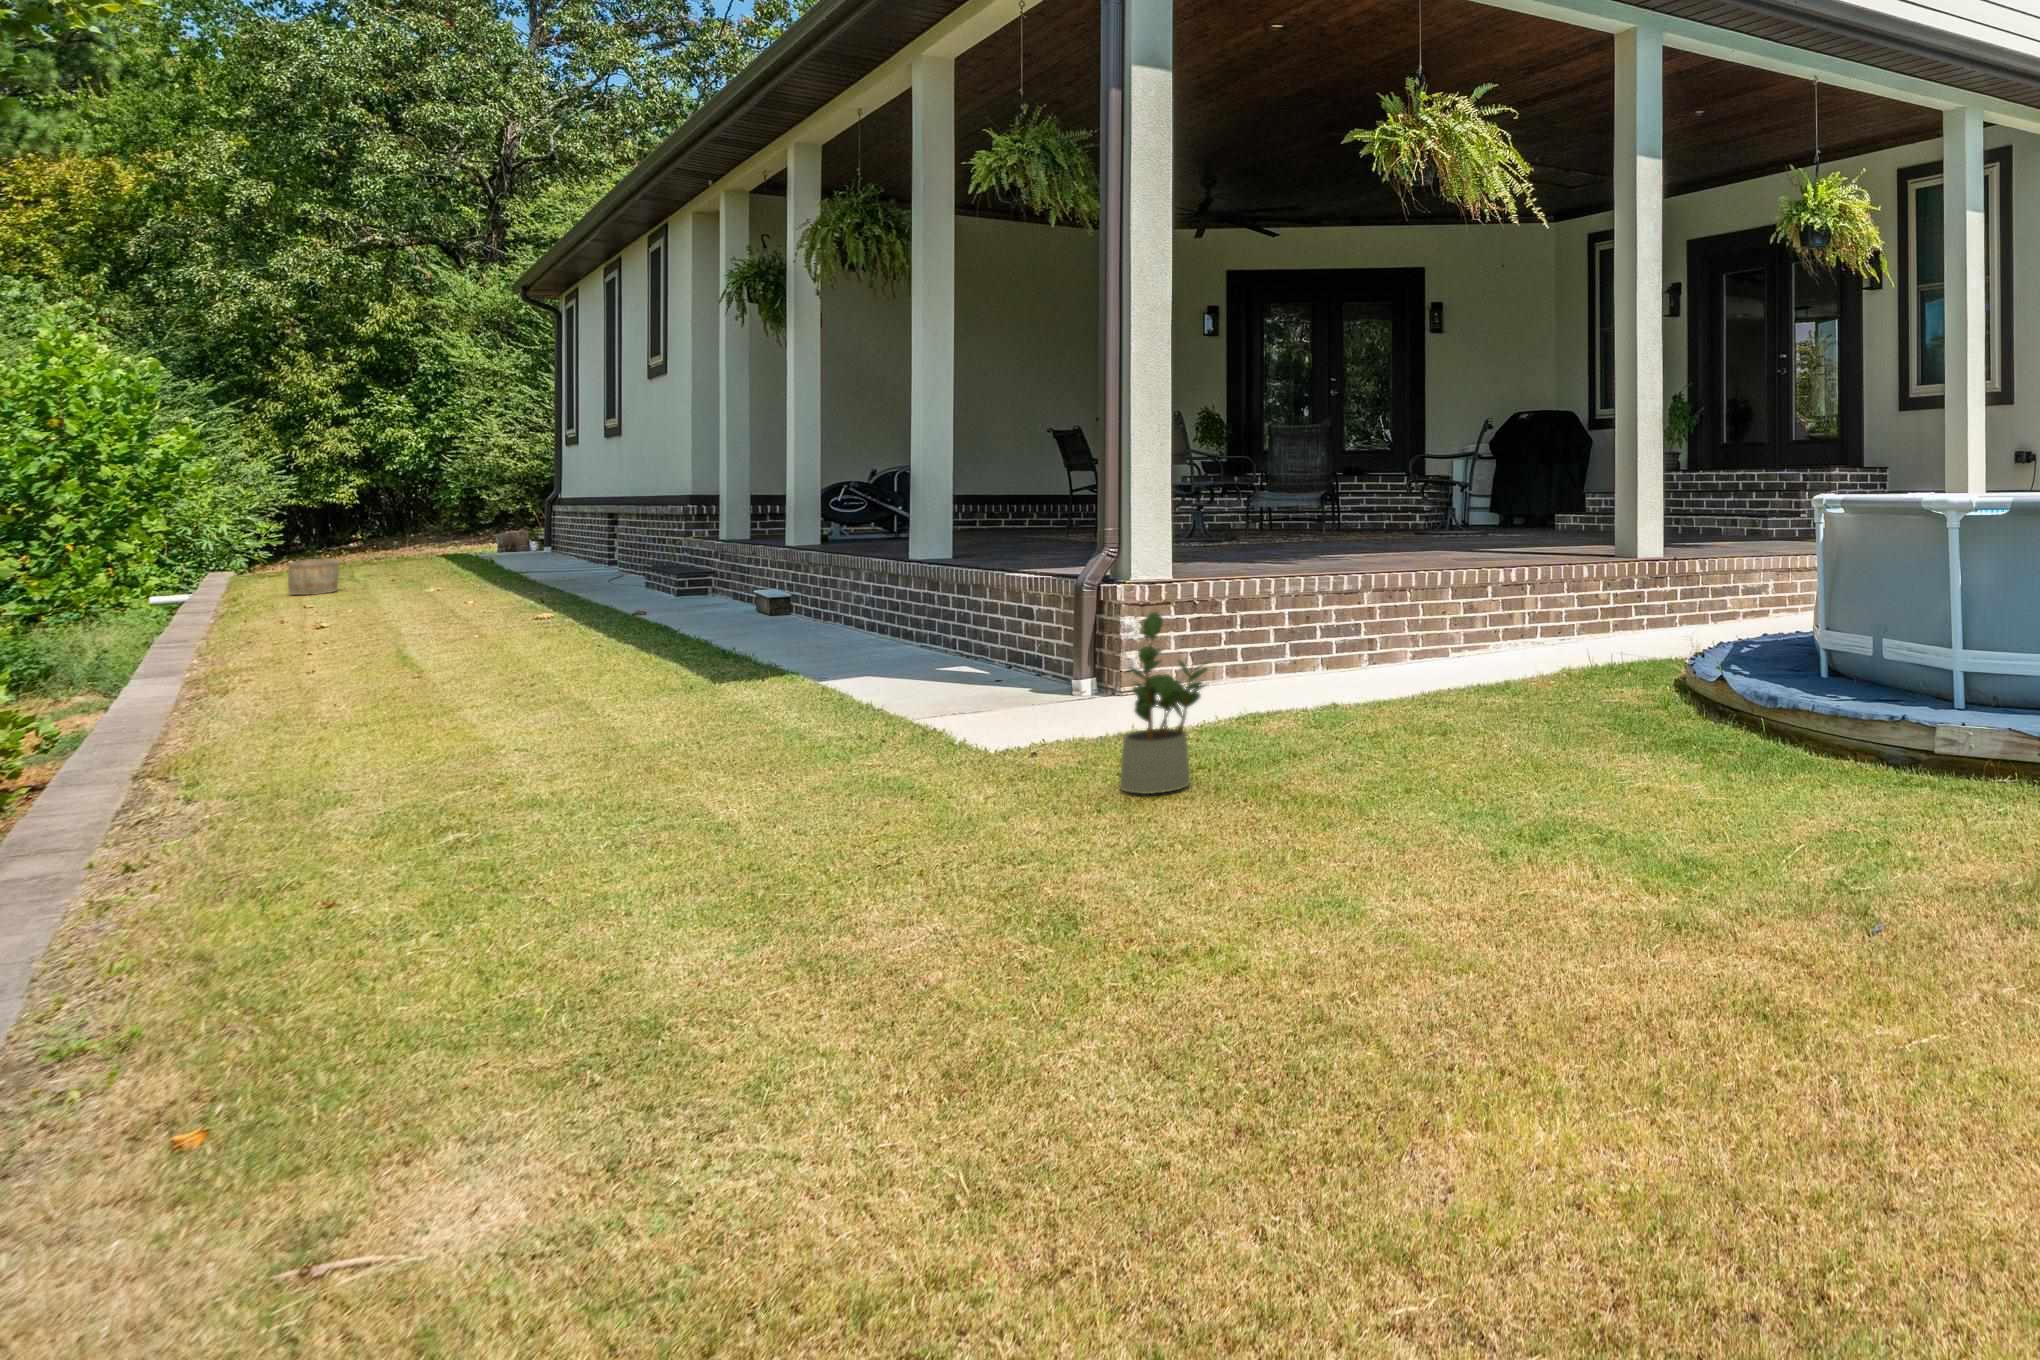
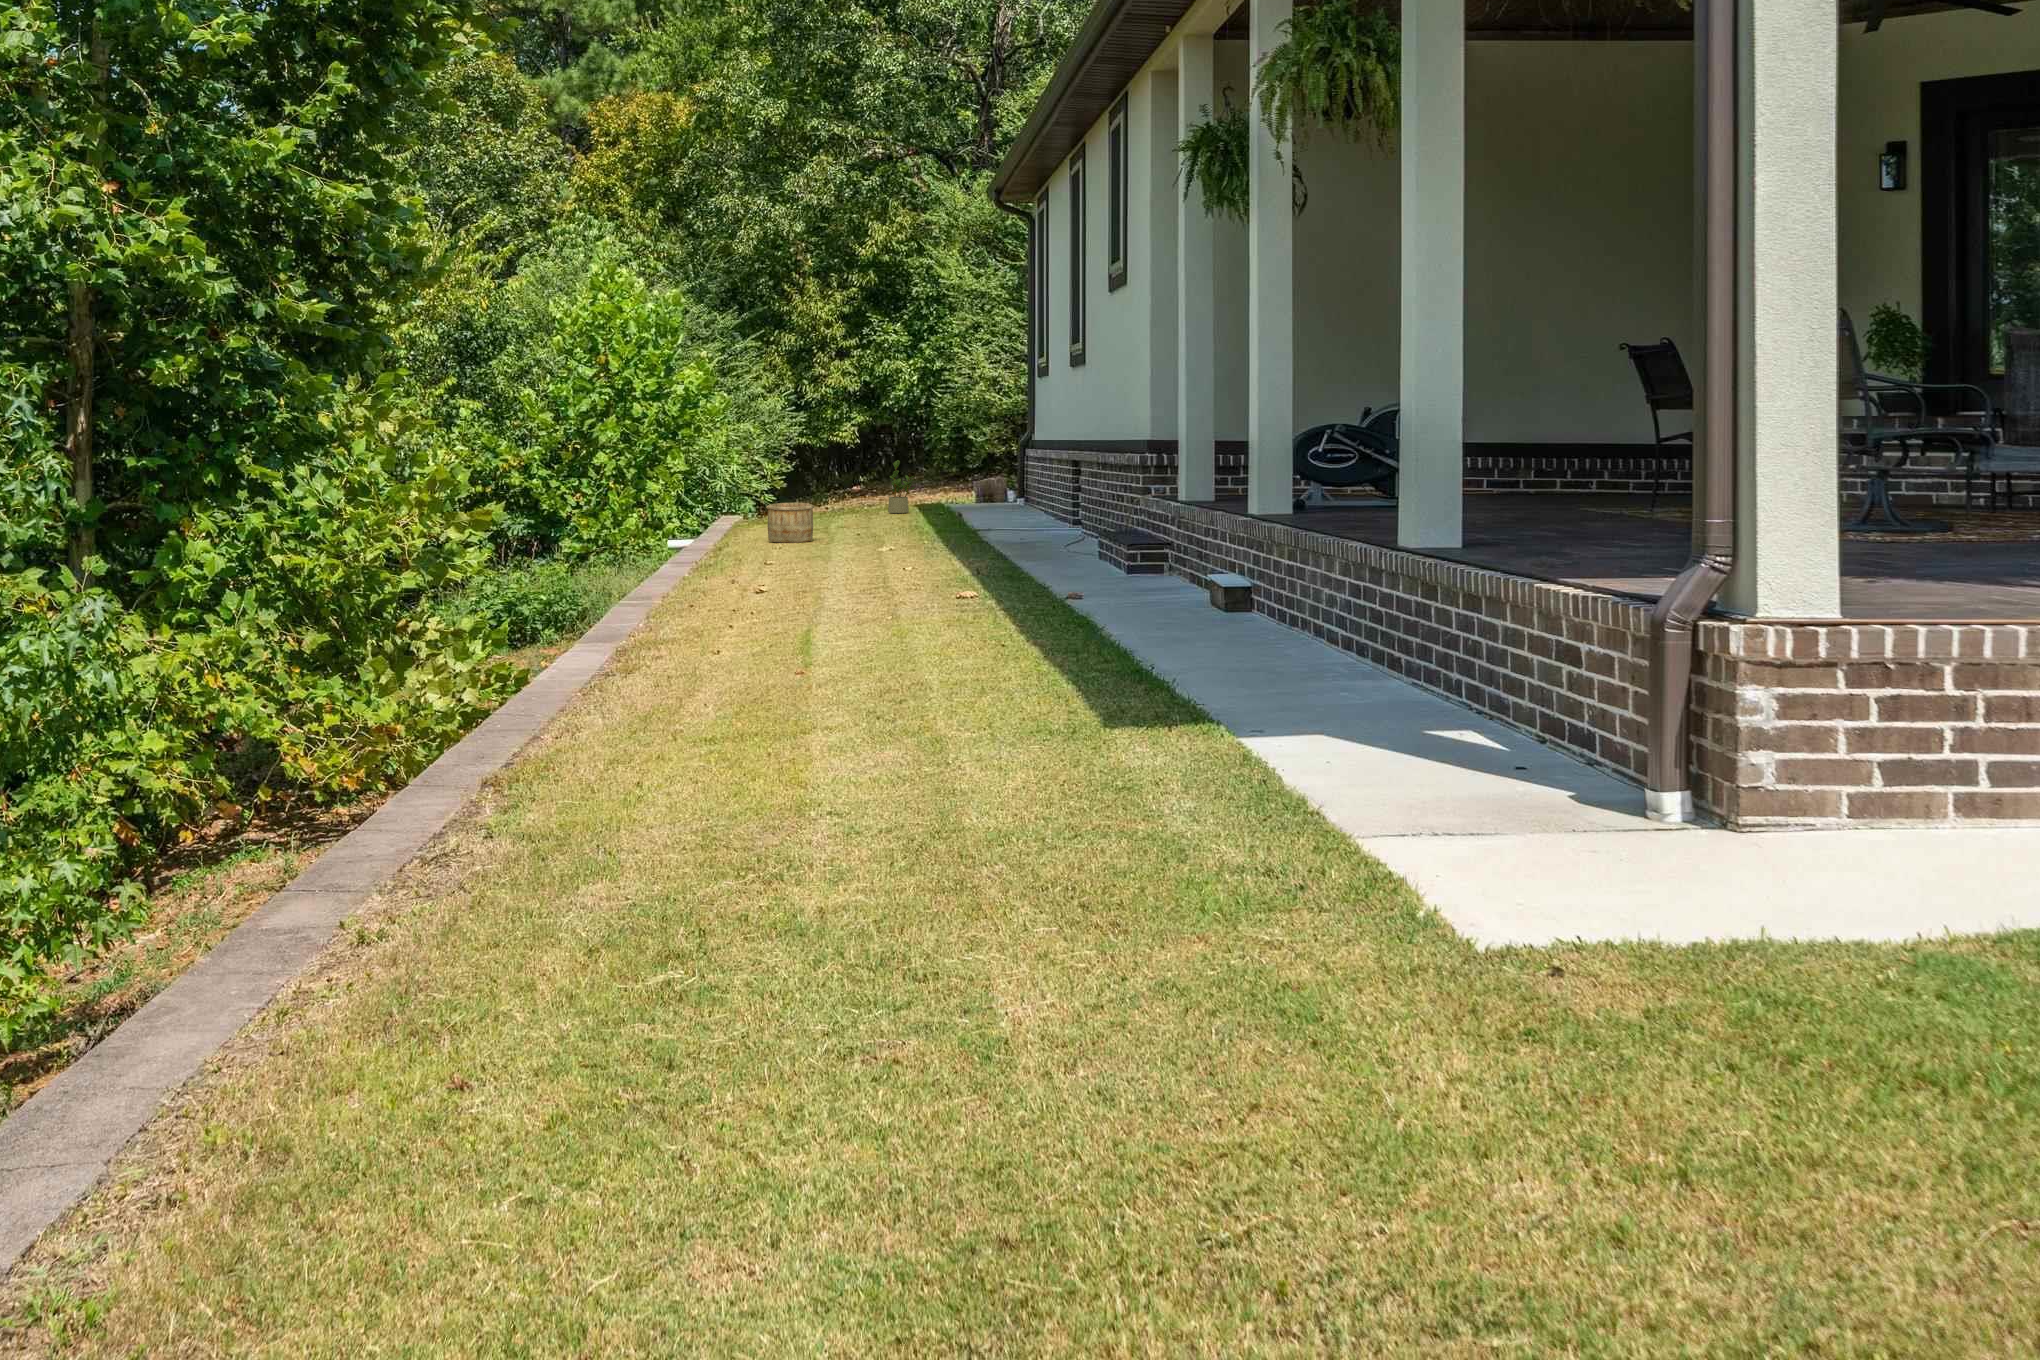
potted plant: present [1120,612,1208,794] -> present [888,460,915,513]

